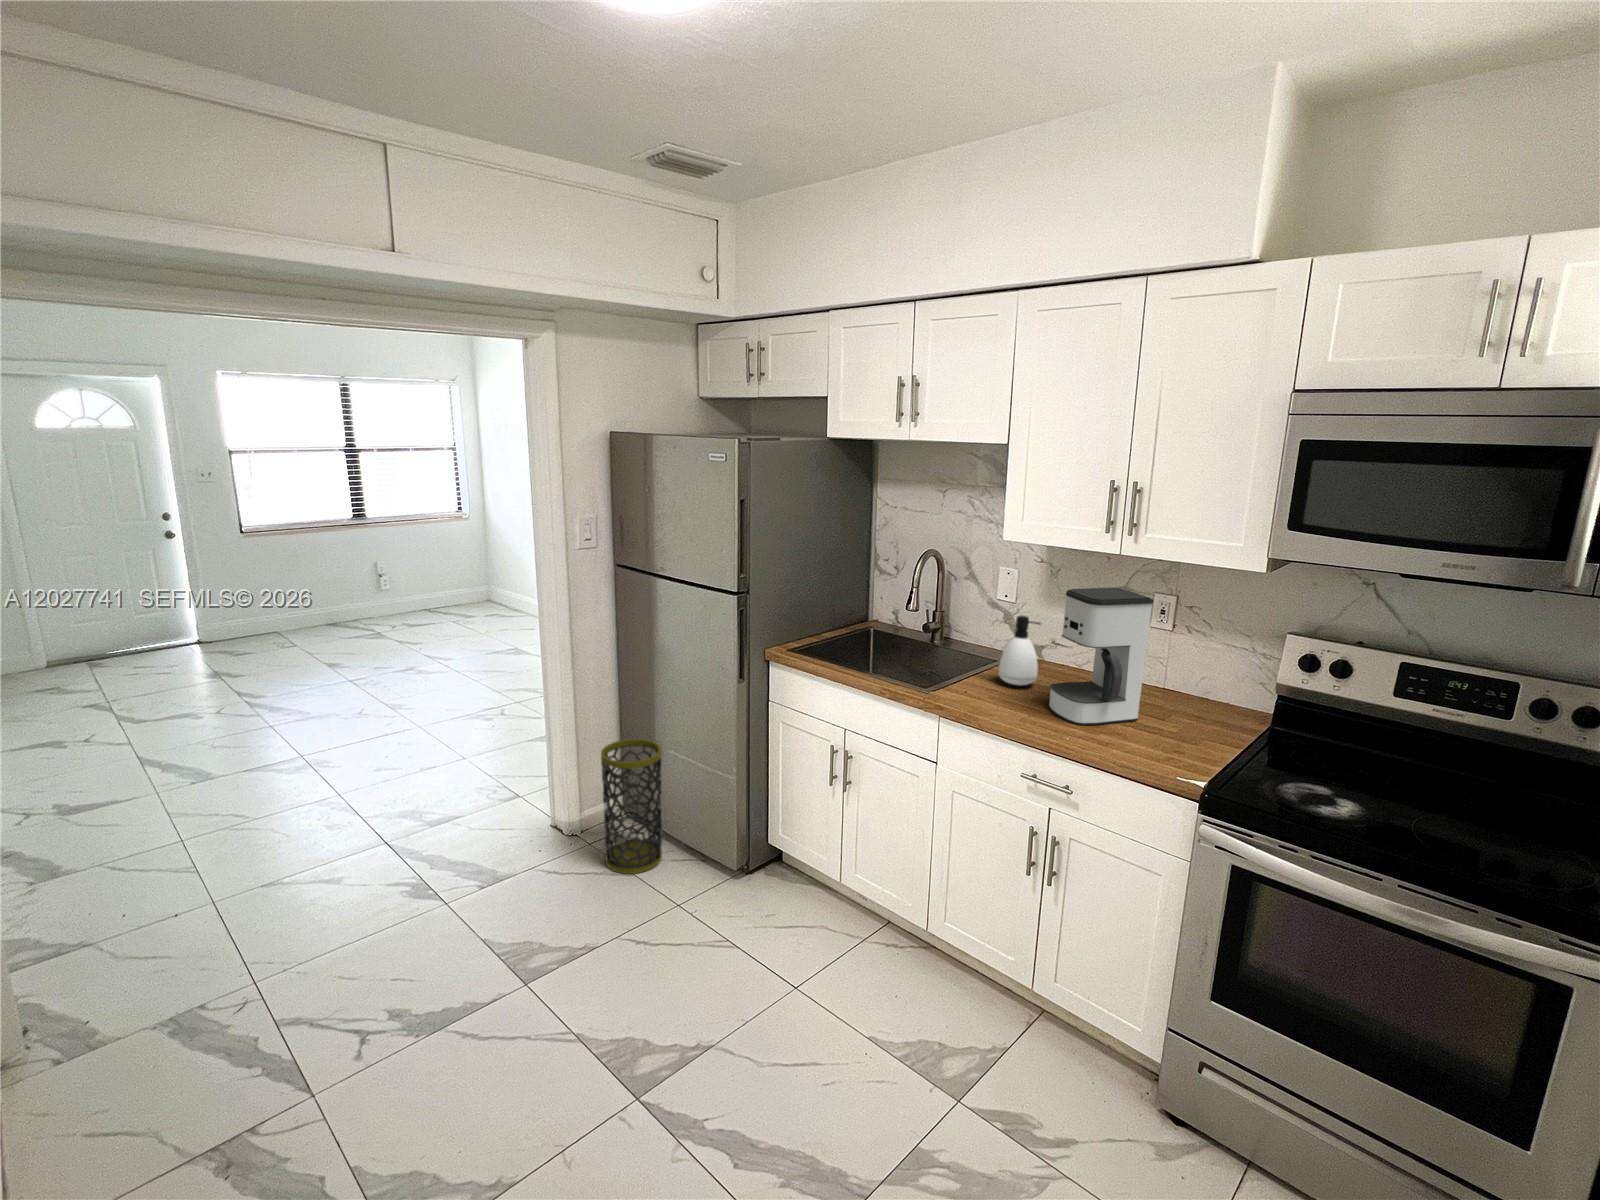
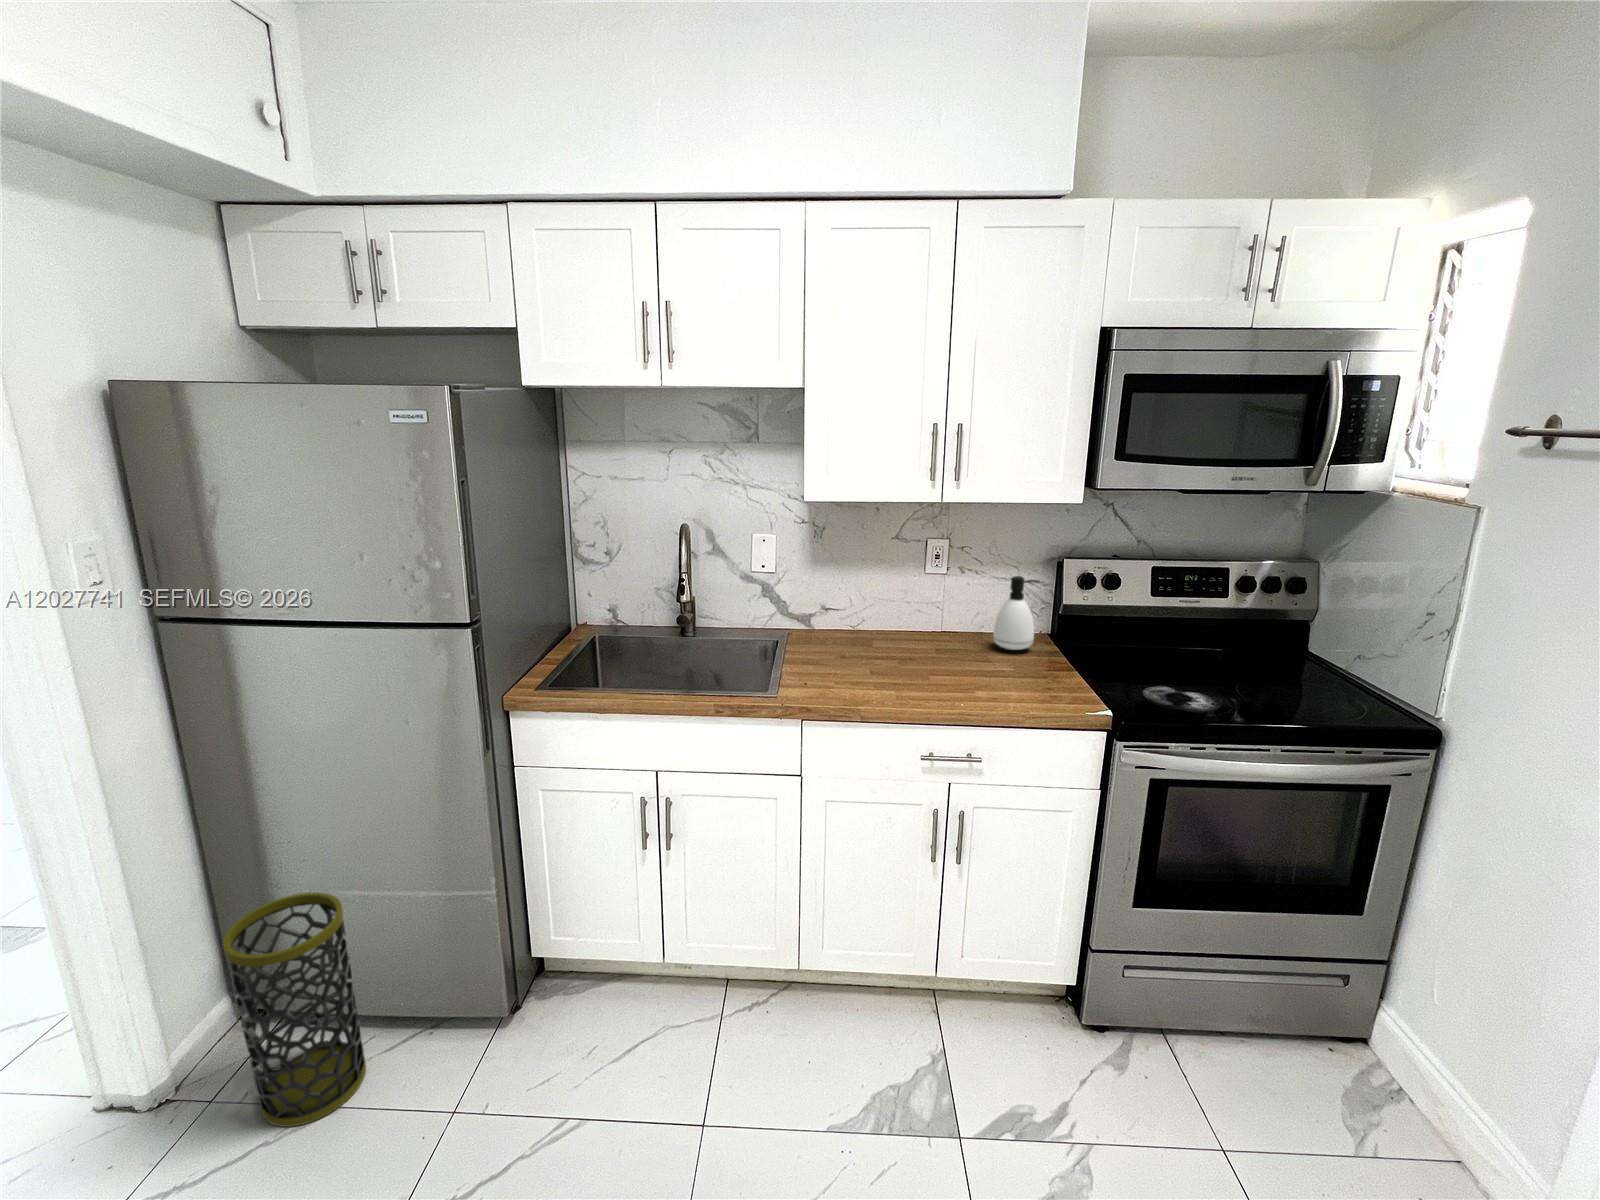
coffee maker: present [1049,587,1153,725] -> none [894,537,983,688]
soap dispenser: present [999,615,1041,685] -> present [993,576,1040,650]

